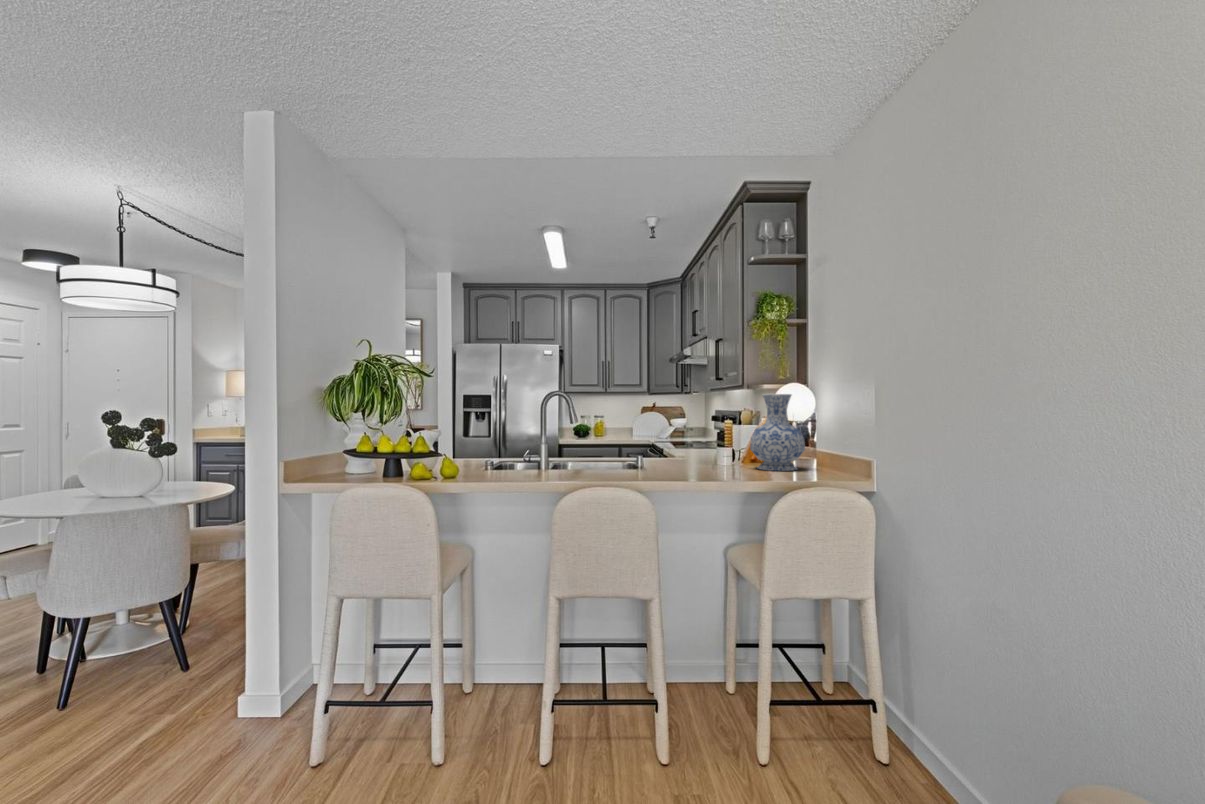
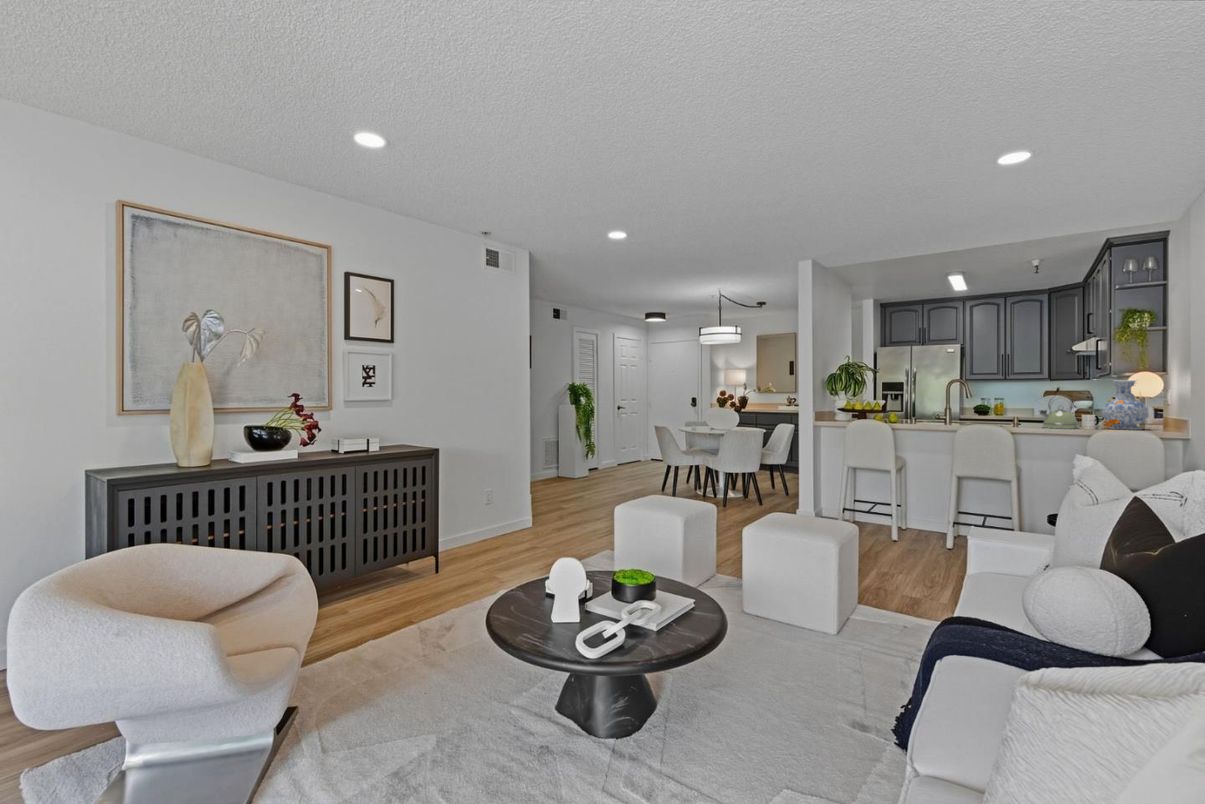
kettle: none [674,416,726,473] -> present [1040,397,1079,429]

